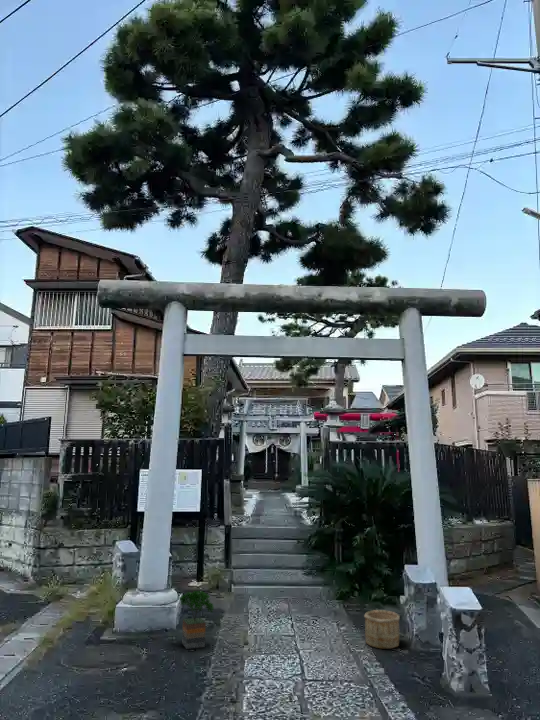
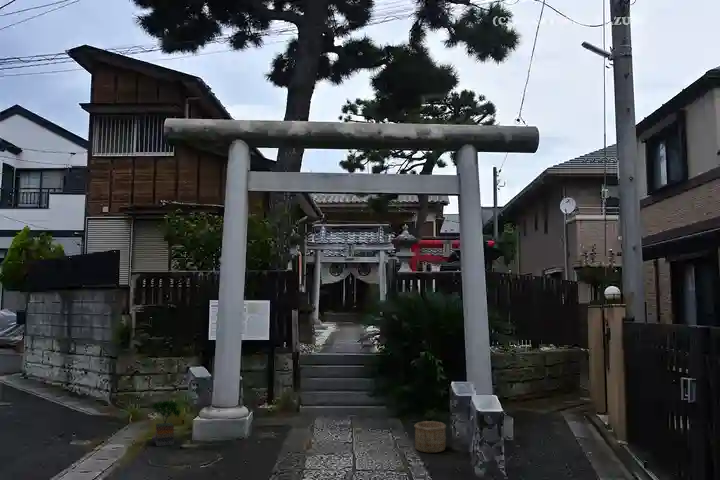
potted tree: present [179,591,214,649] -> present [152,401,181,446]

